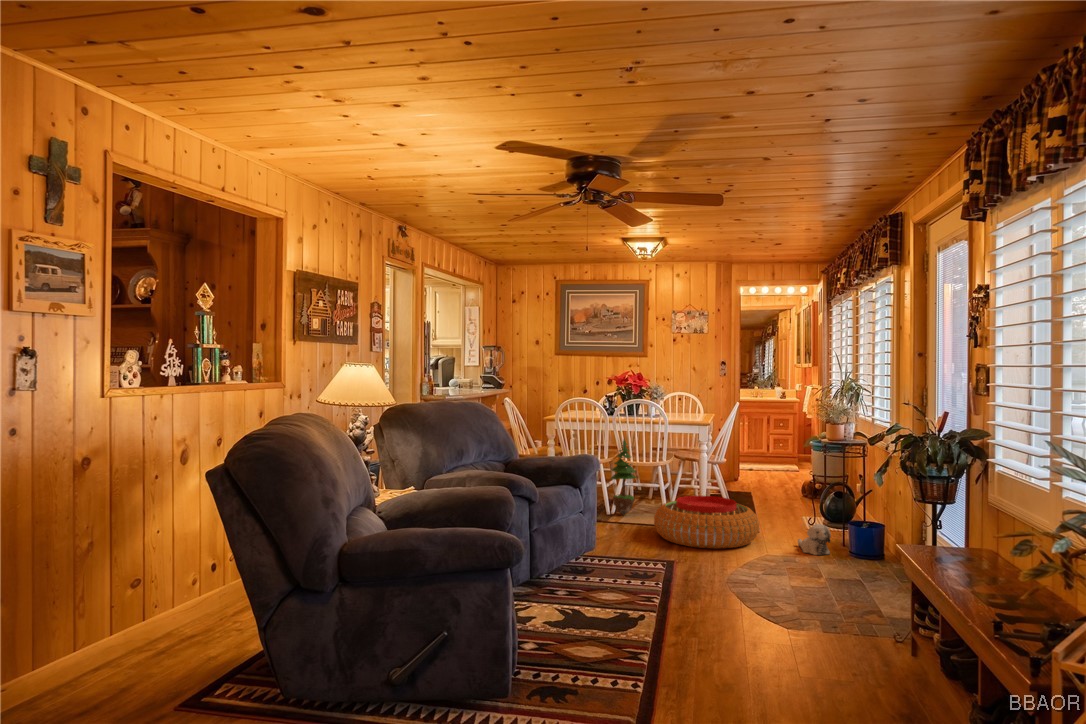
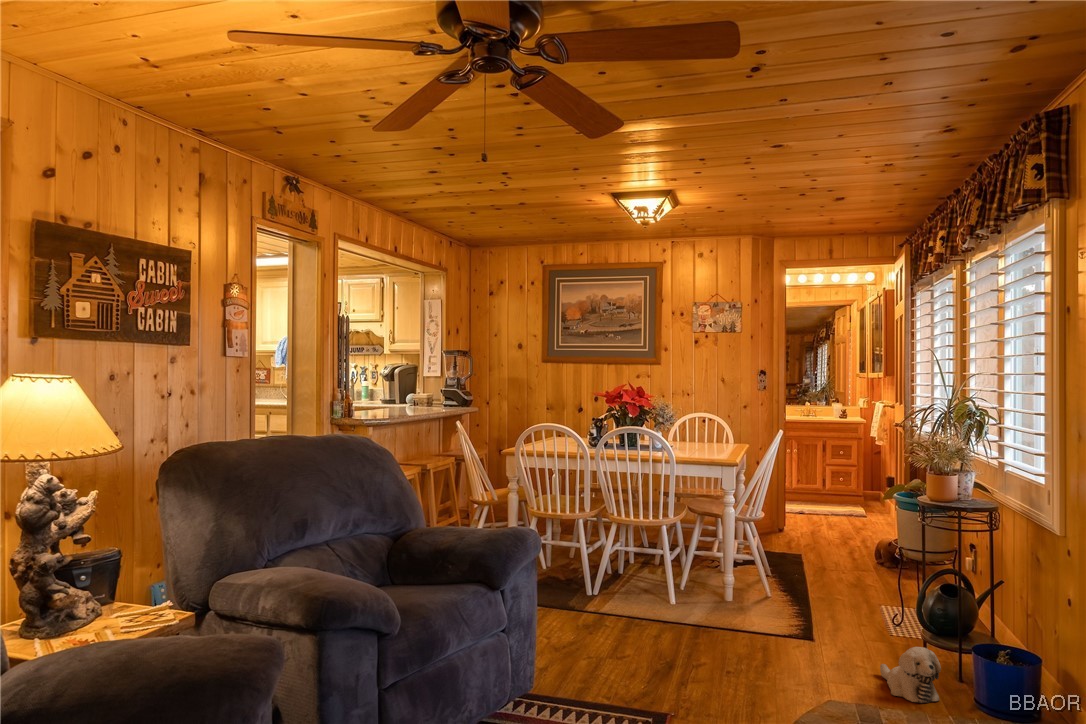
potted tree: present [611,440,637,515] -> none [591,484,631,597]
pouf: present [654,496,759,549] -> none [646,581,816,682]

